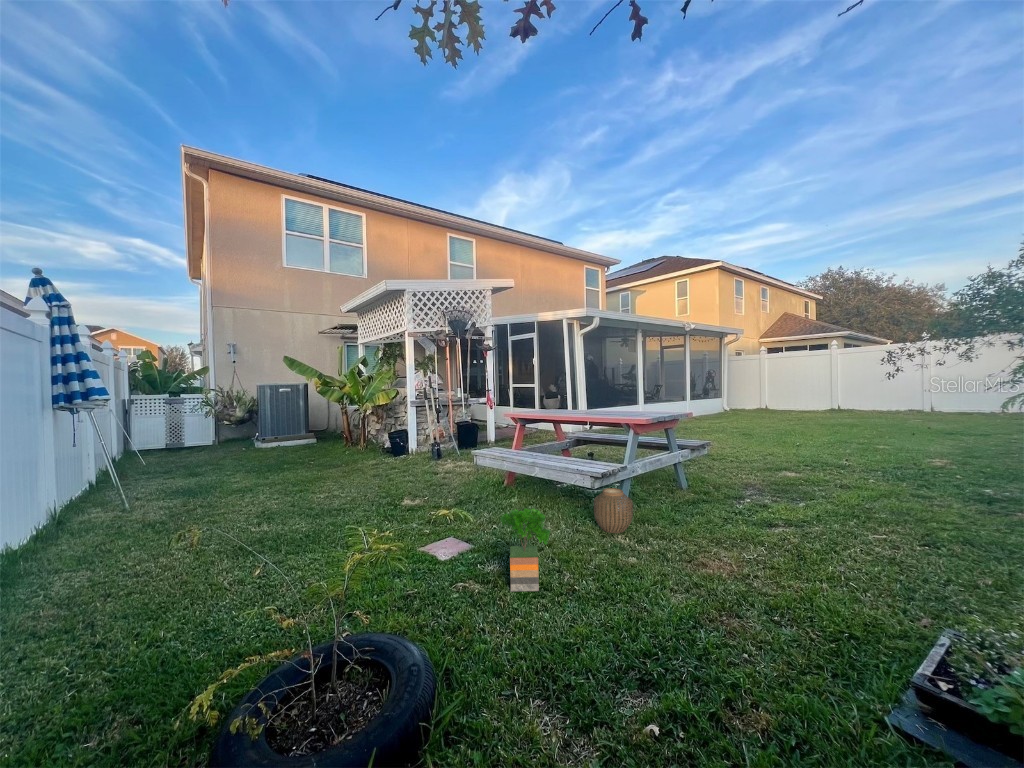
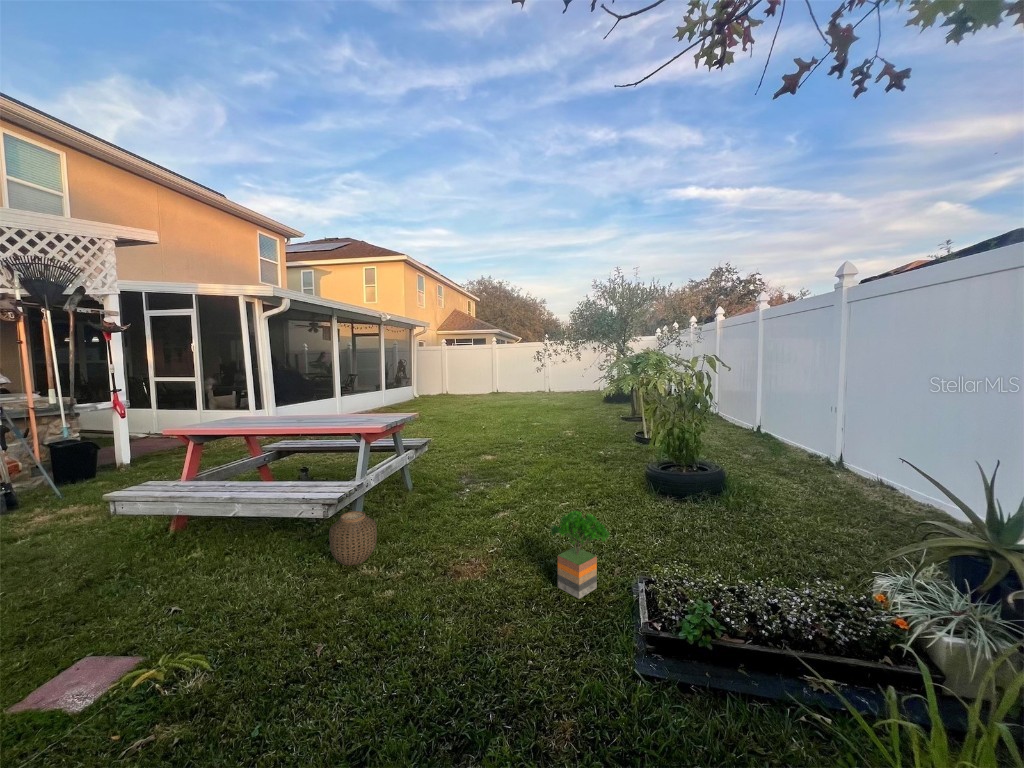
potted tree: present [501,508,550,591] -> present [551,511,610,599]

